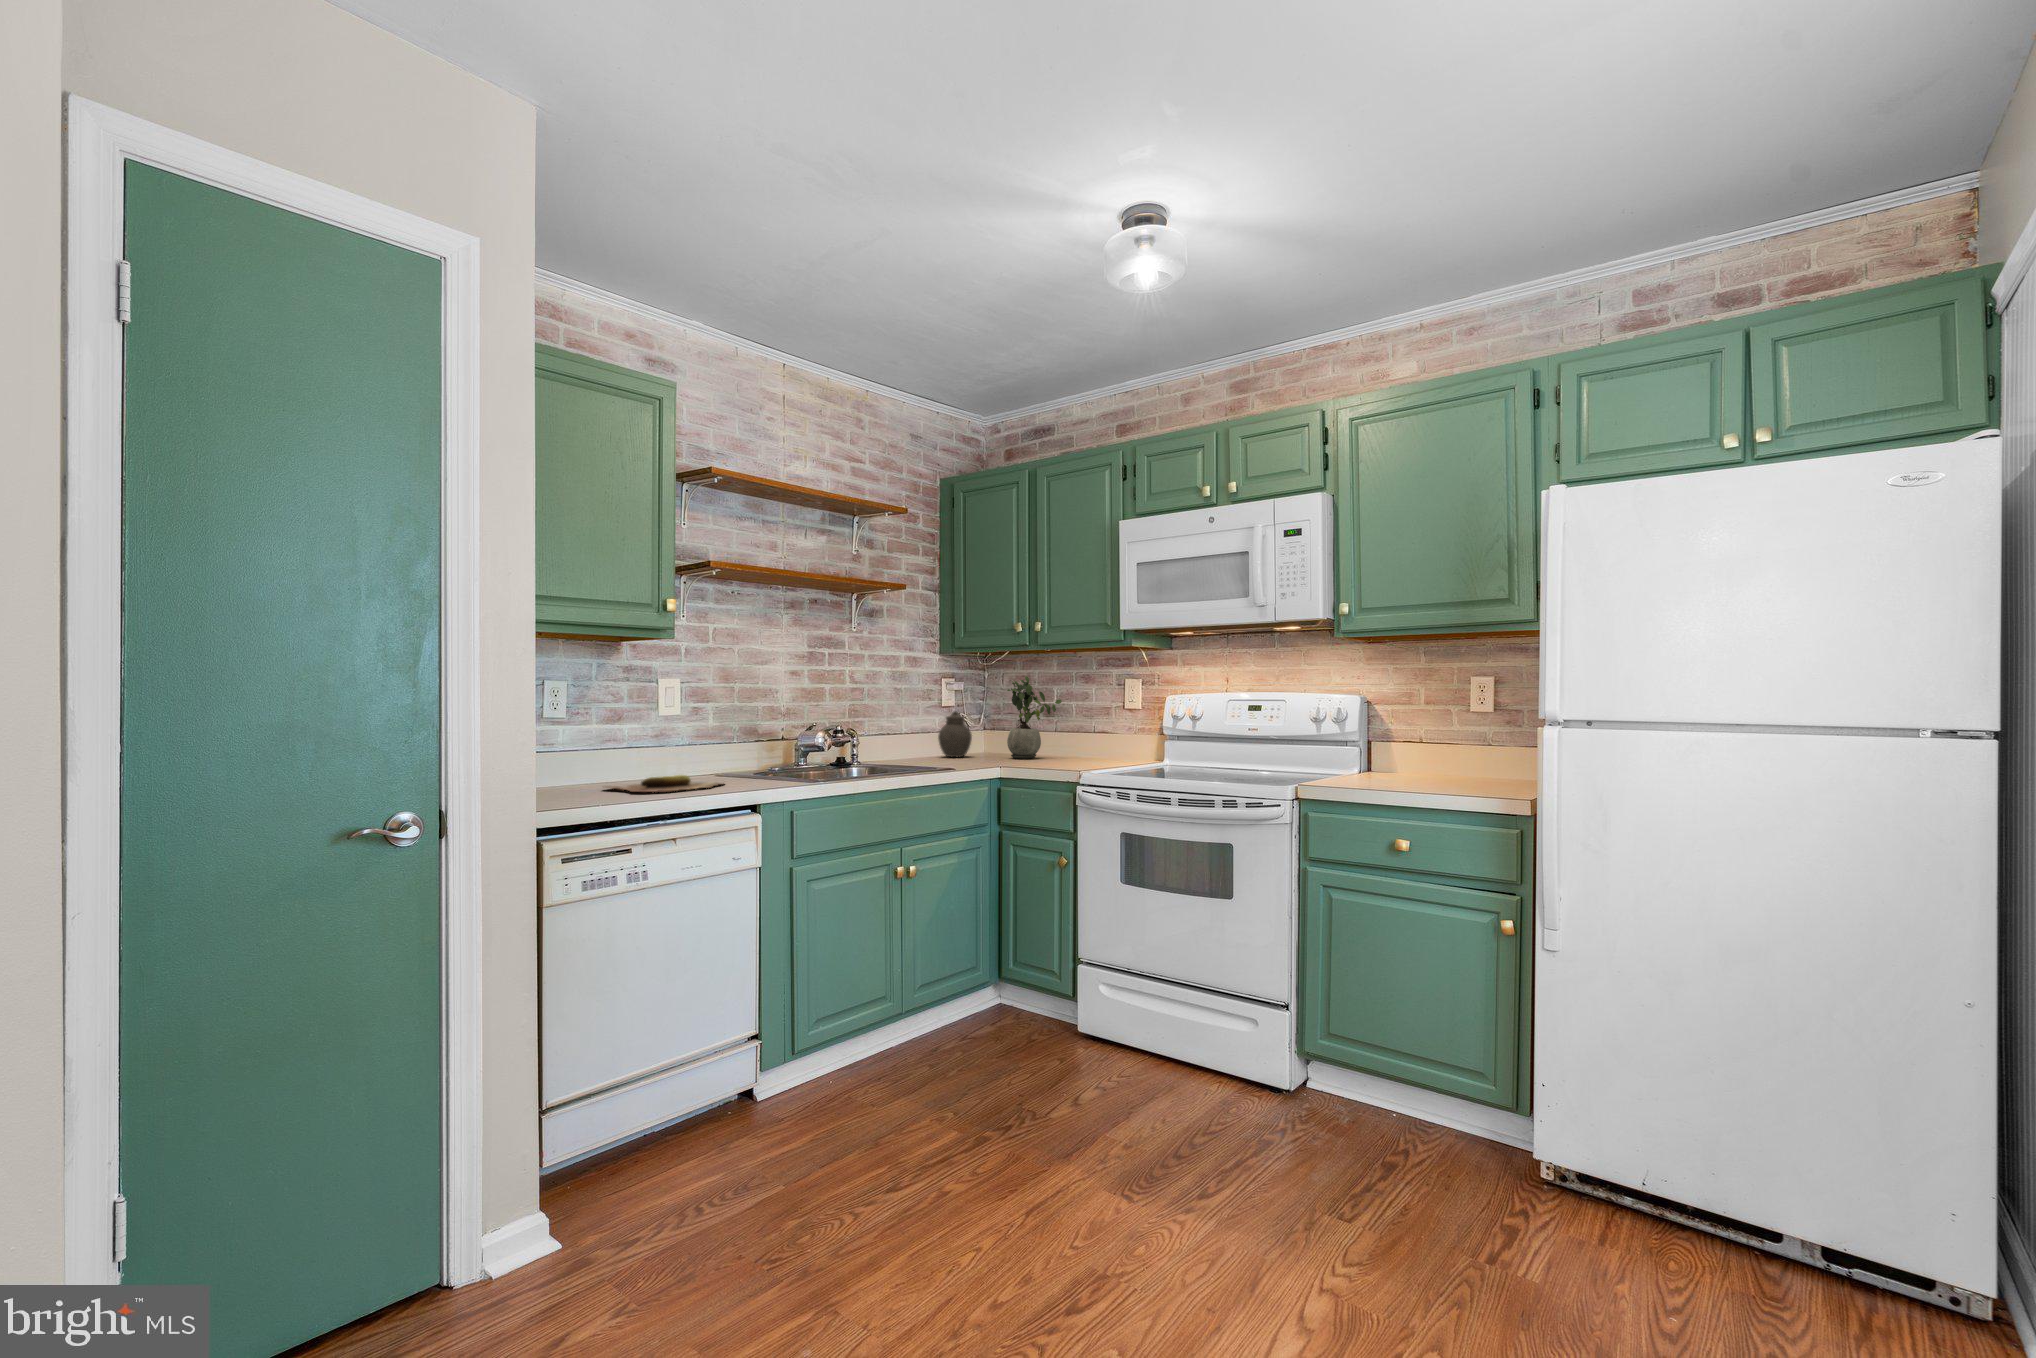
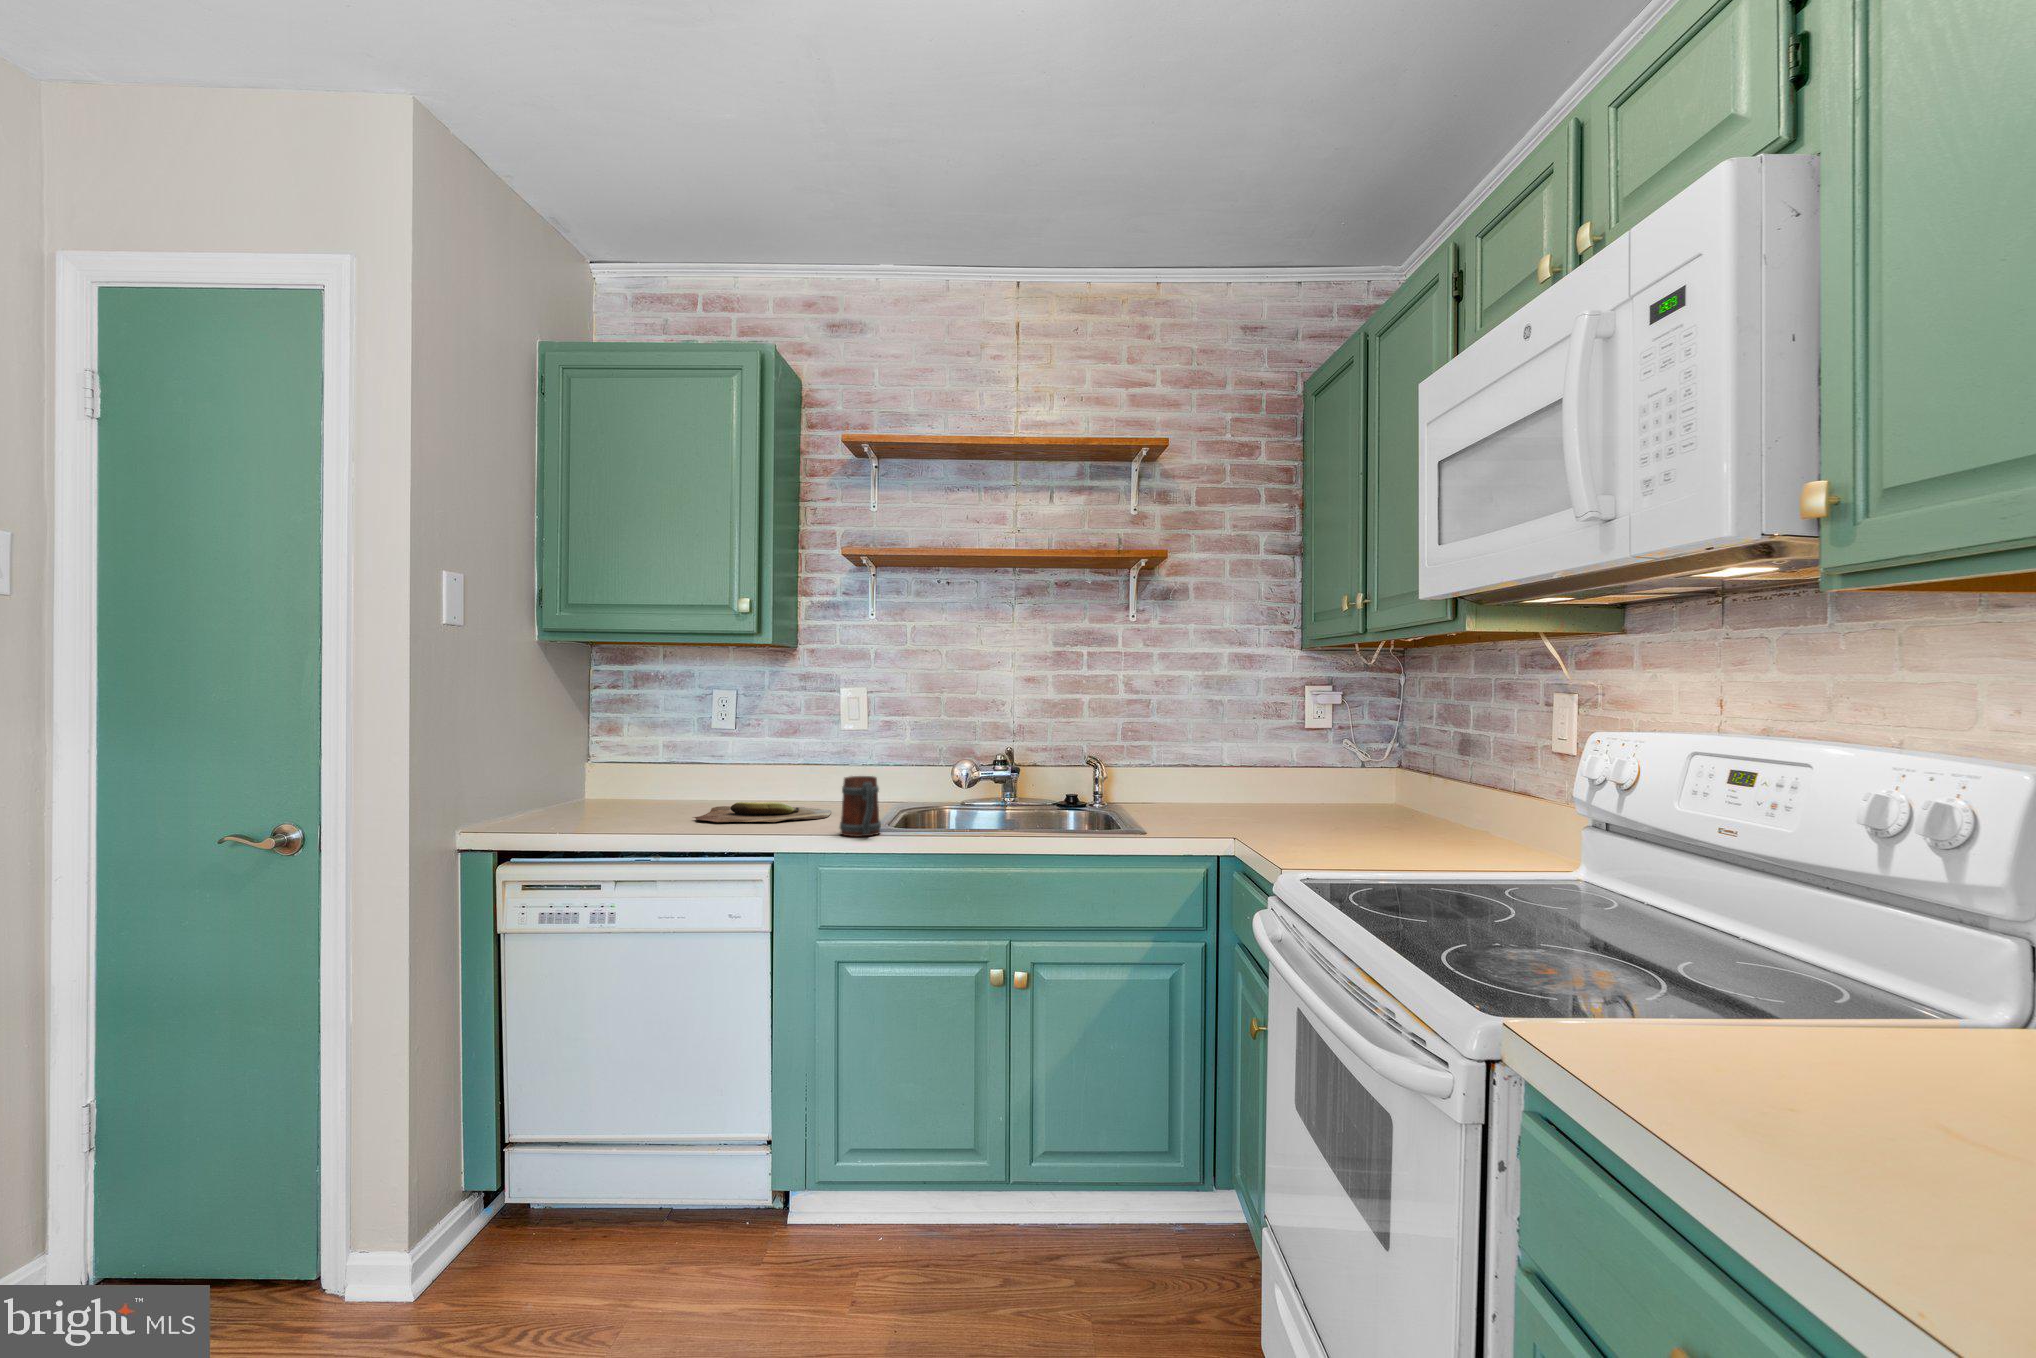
potted plant: present [1007,676,1062,759] -> none [1344,684,1434,825]
jar: present [938,711,972,757] -> none [1271,736,1325,808]
mug: none [793,742,837,786] -> present [840,776,881,837]

